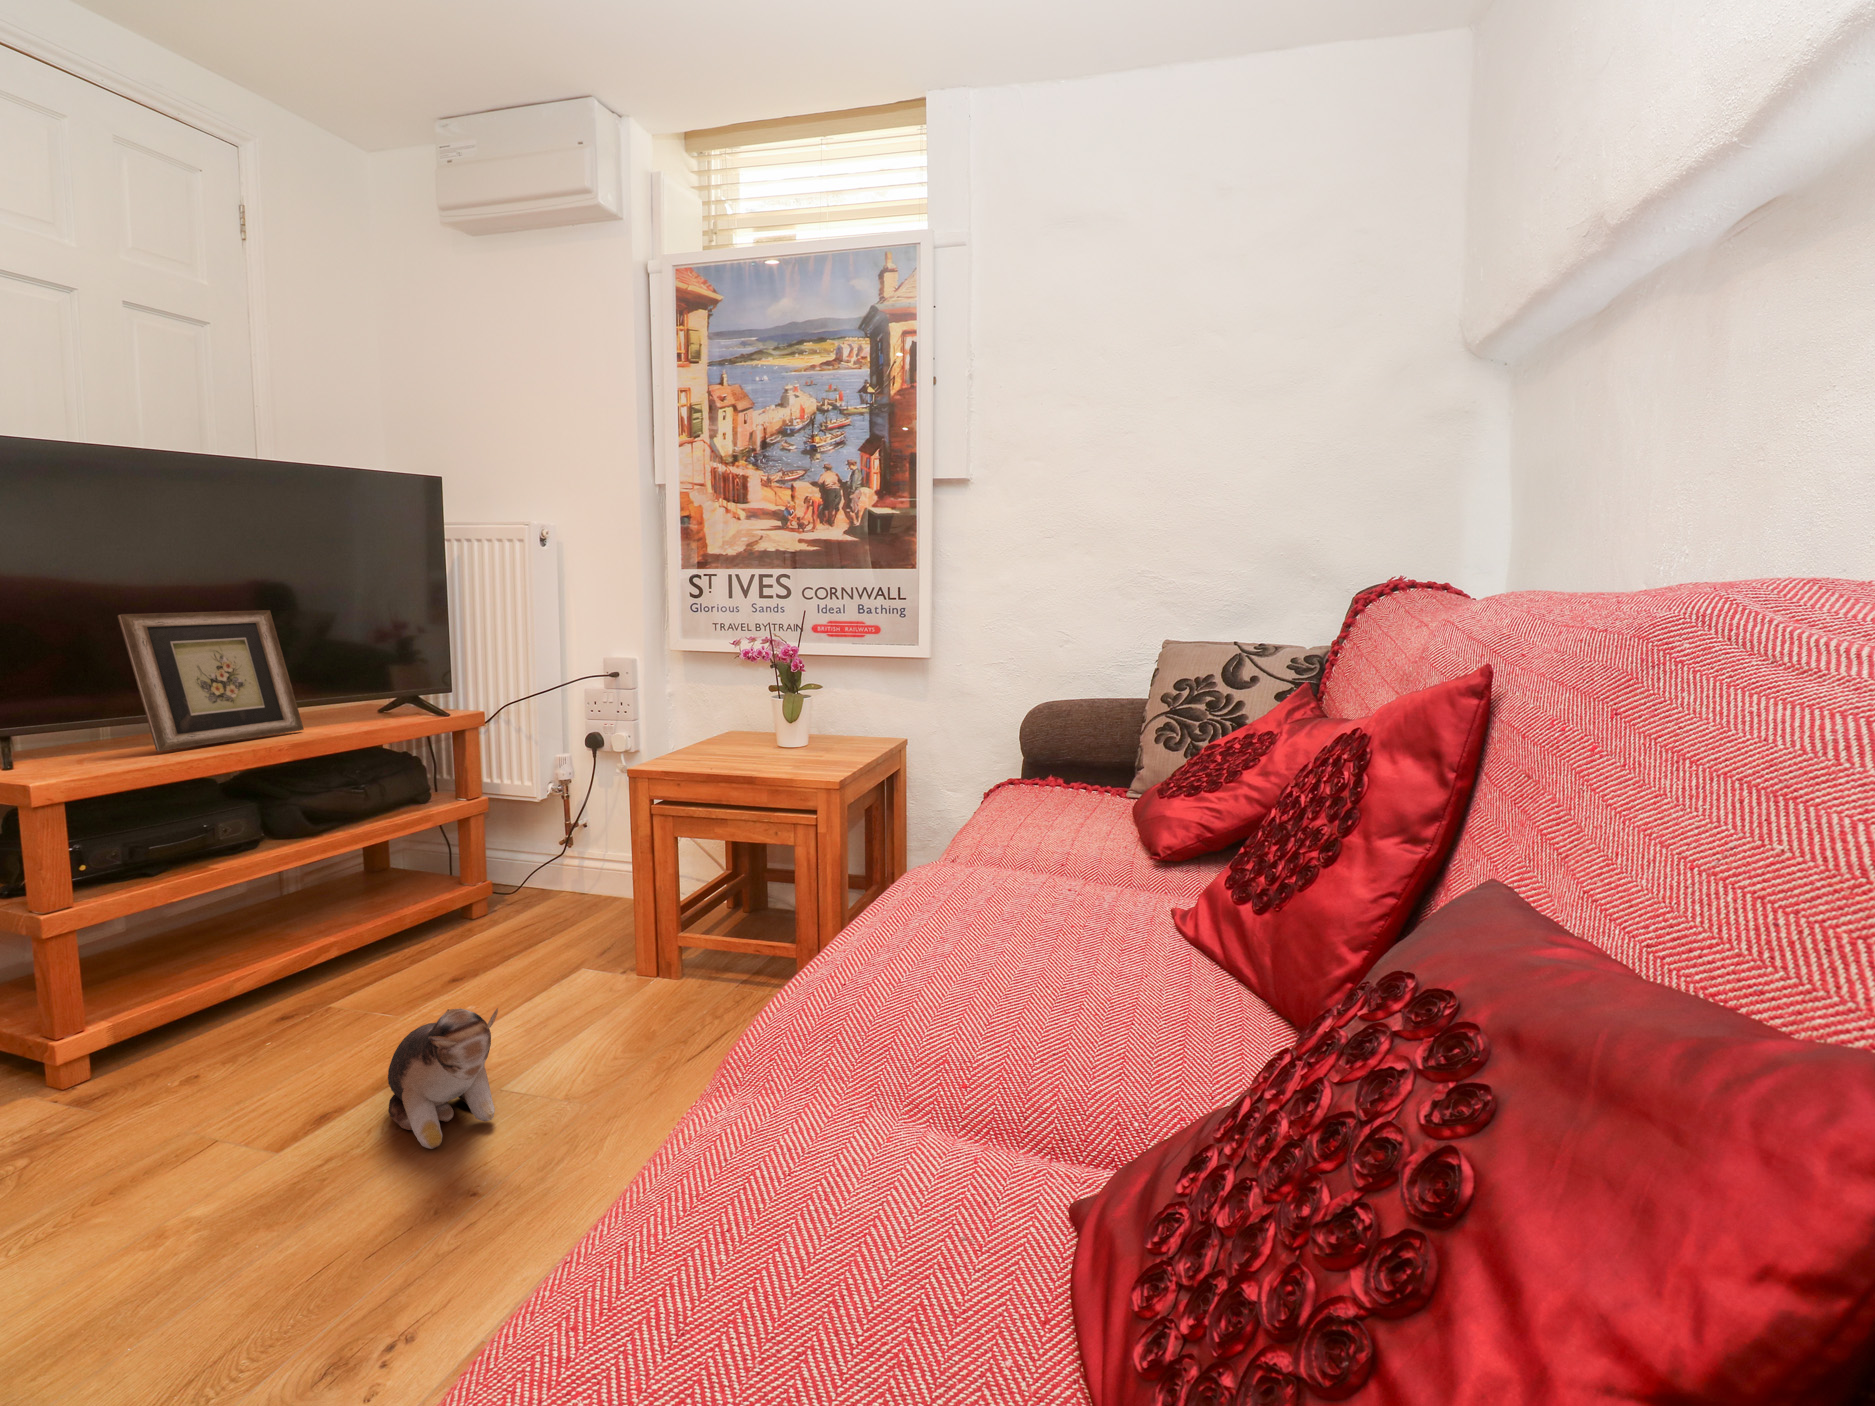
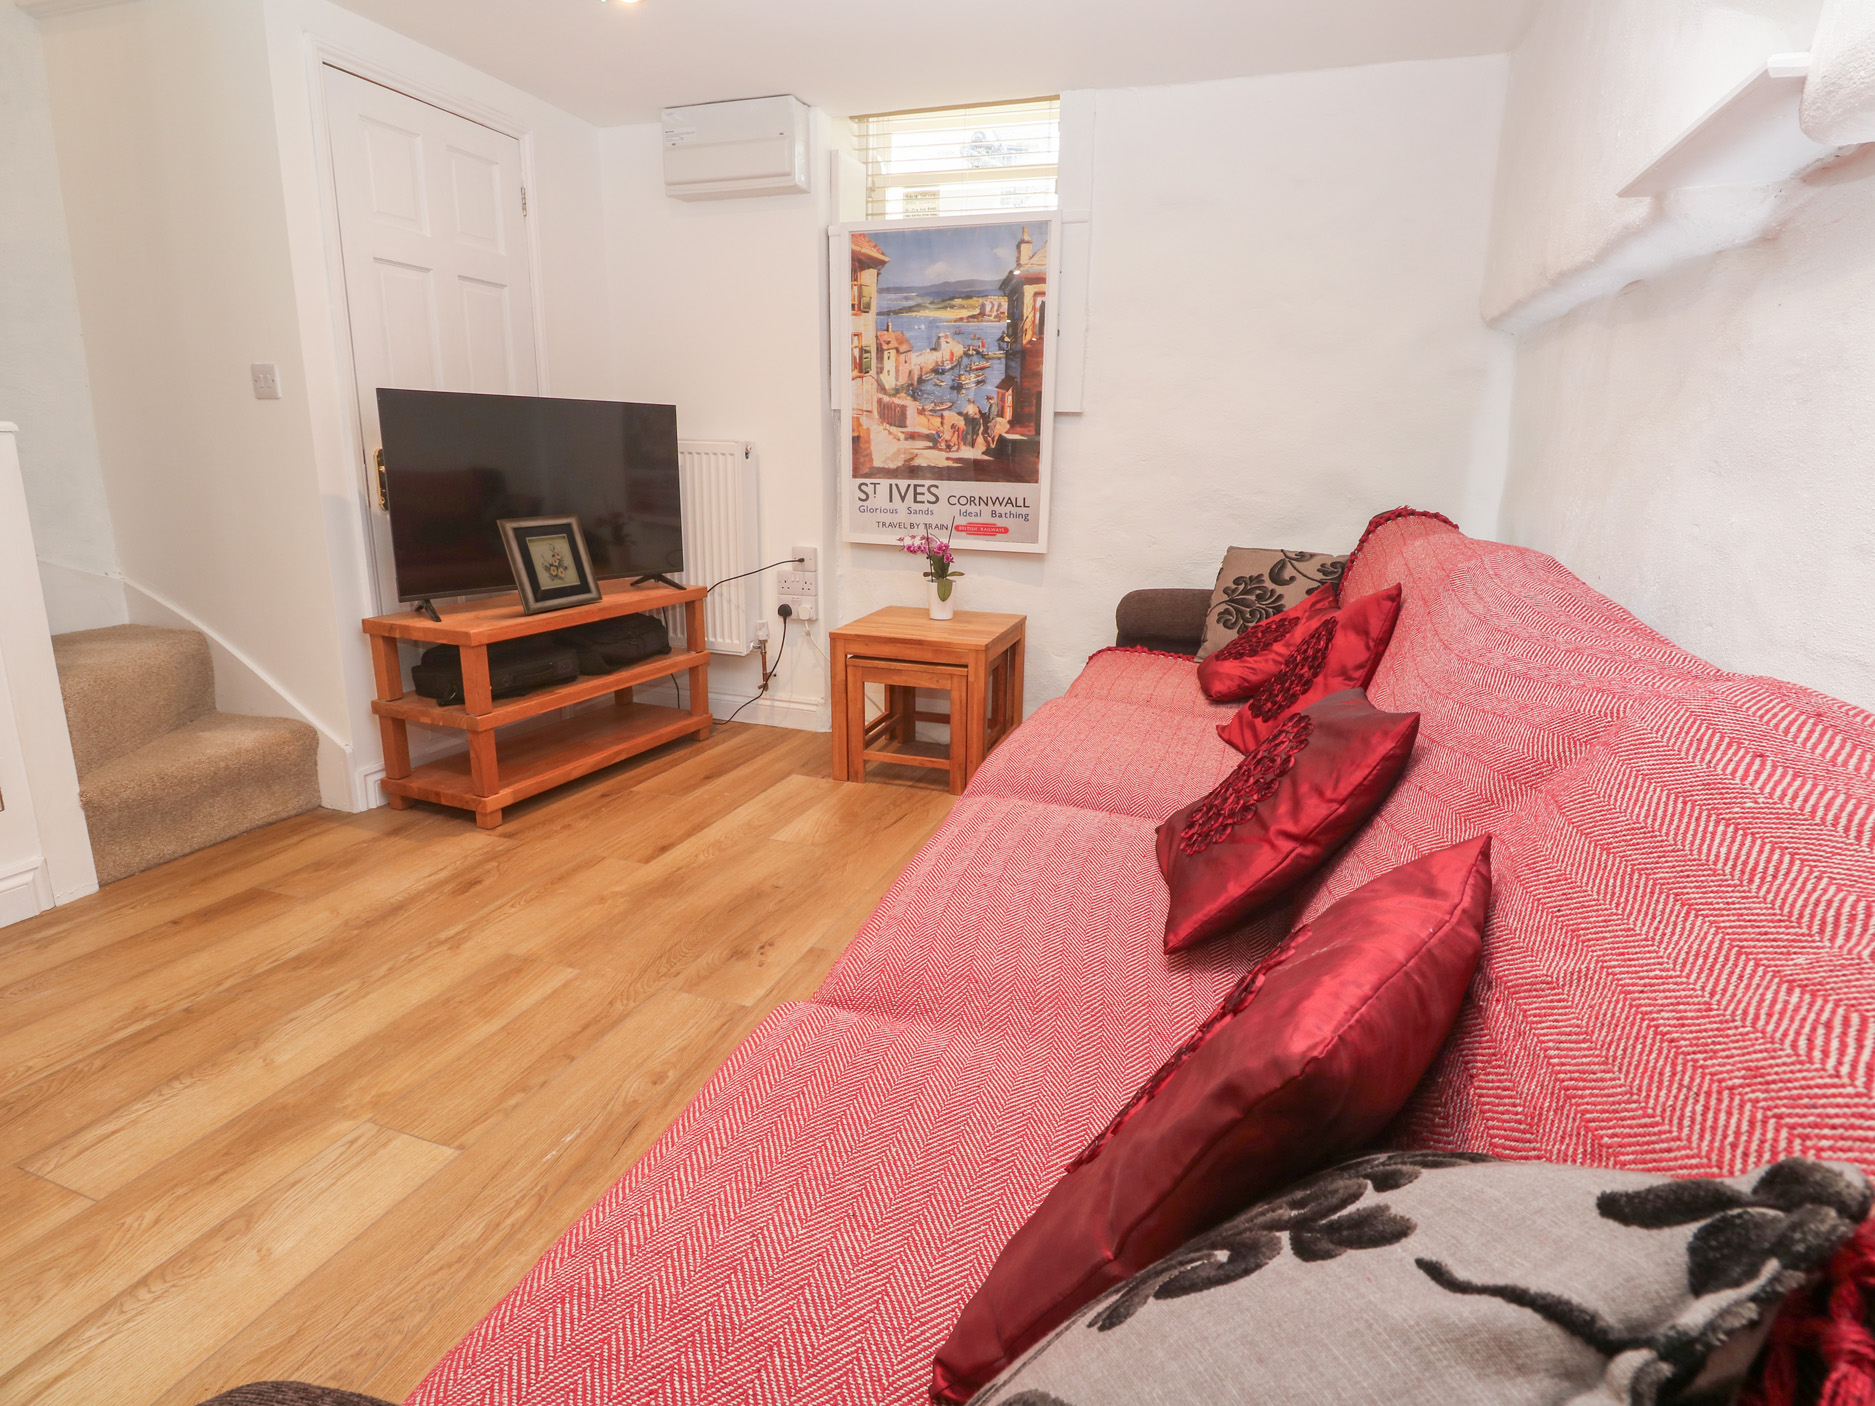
plush toy: present [388,1008,498,1149] -> none [696,782,780,867]

